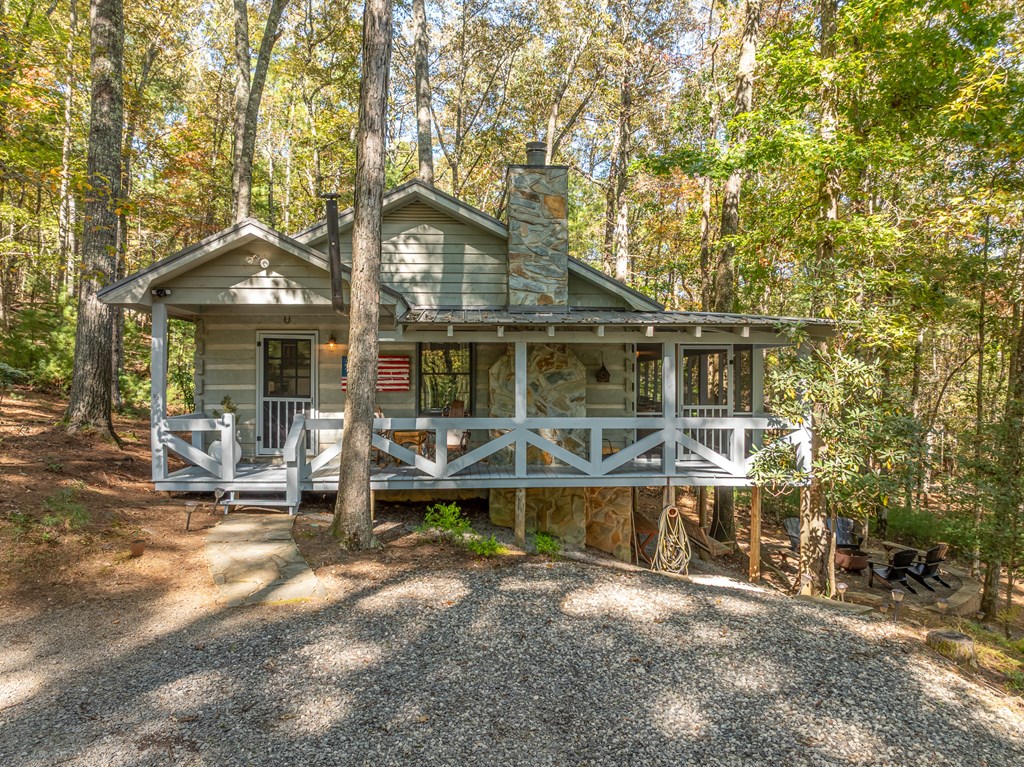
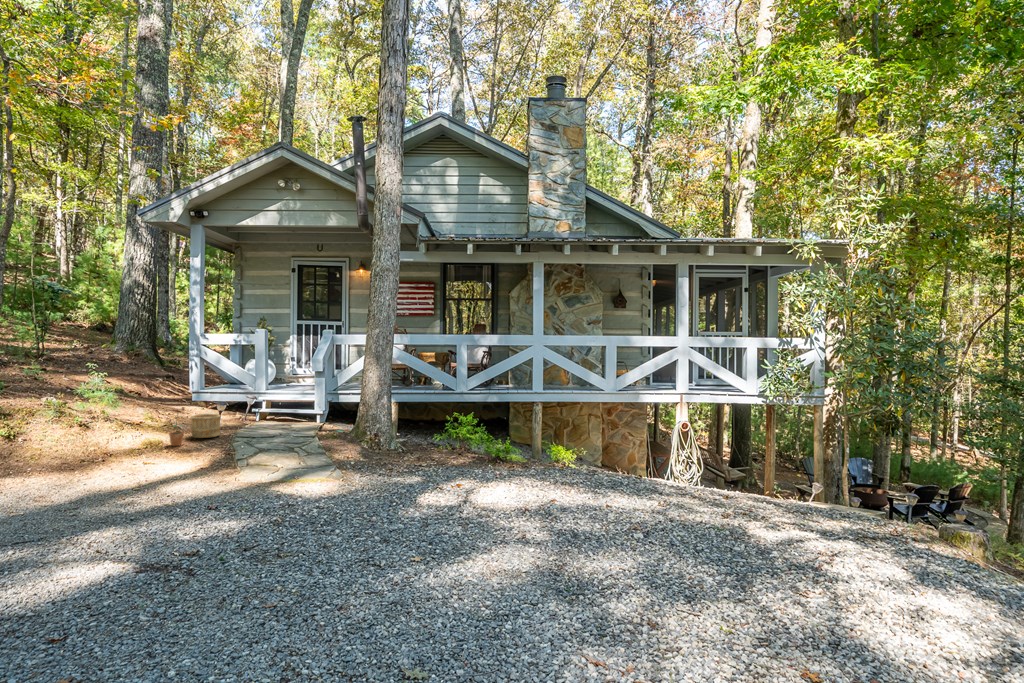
wooden bucket: none [152,514,186,543] -> present [191,414,221,438]

